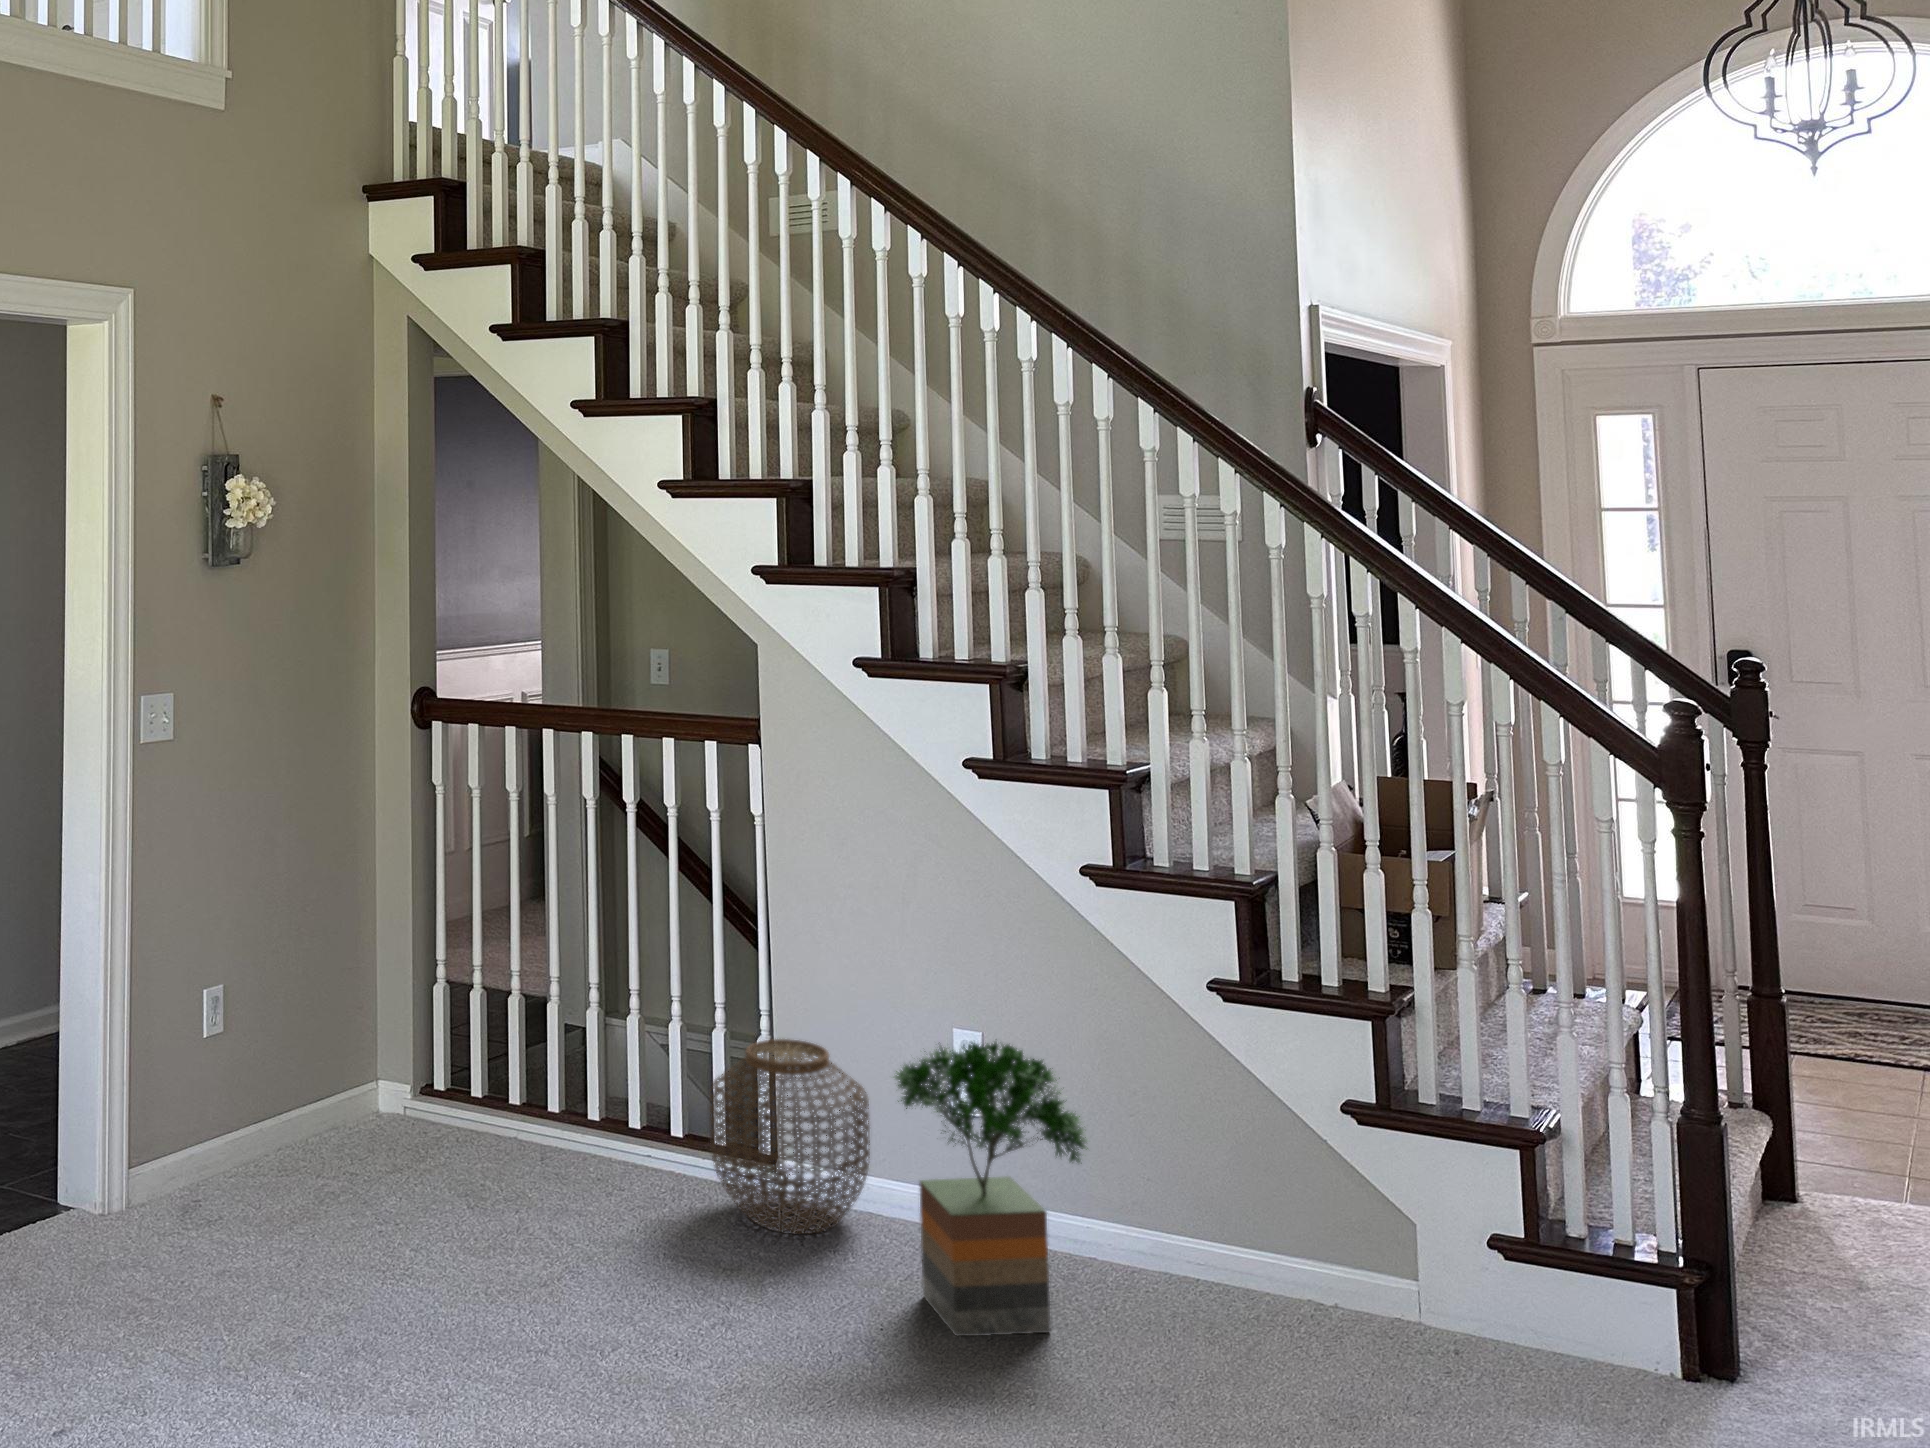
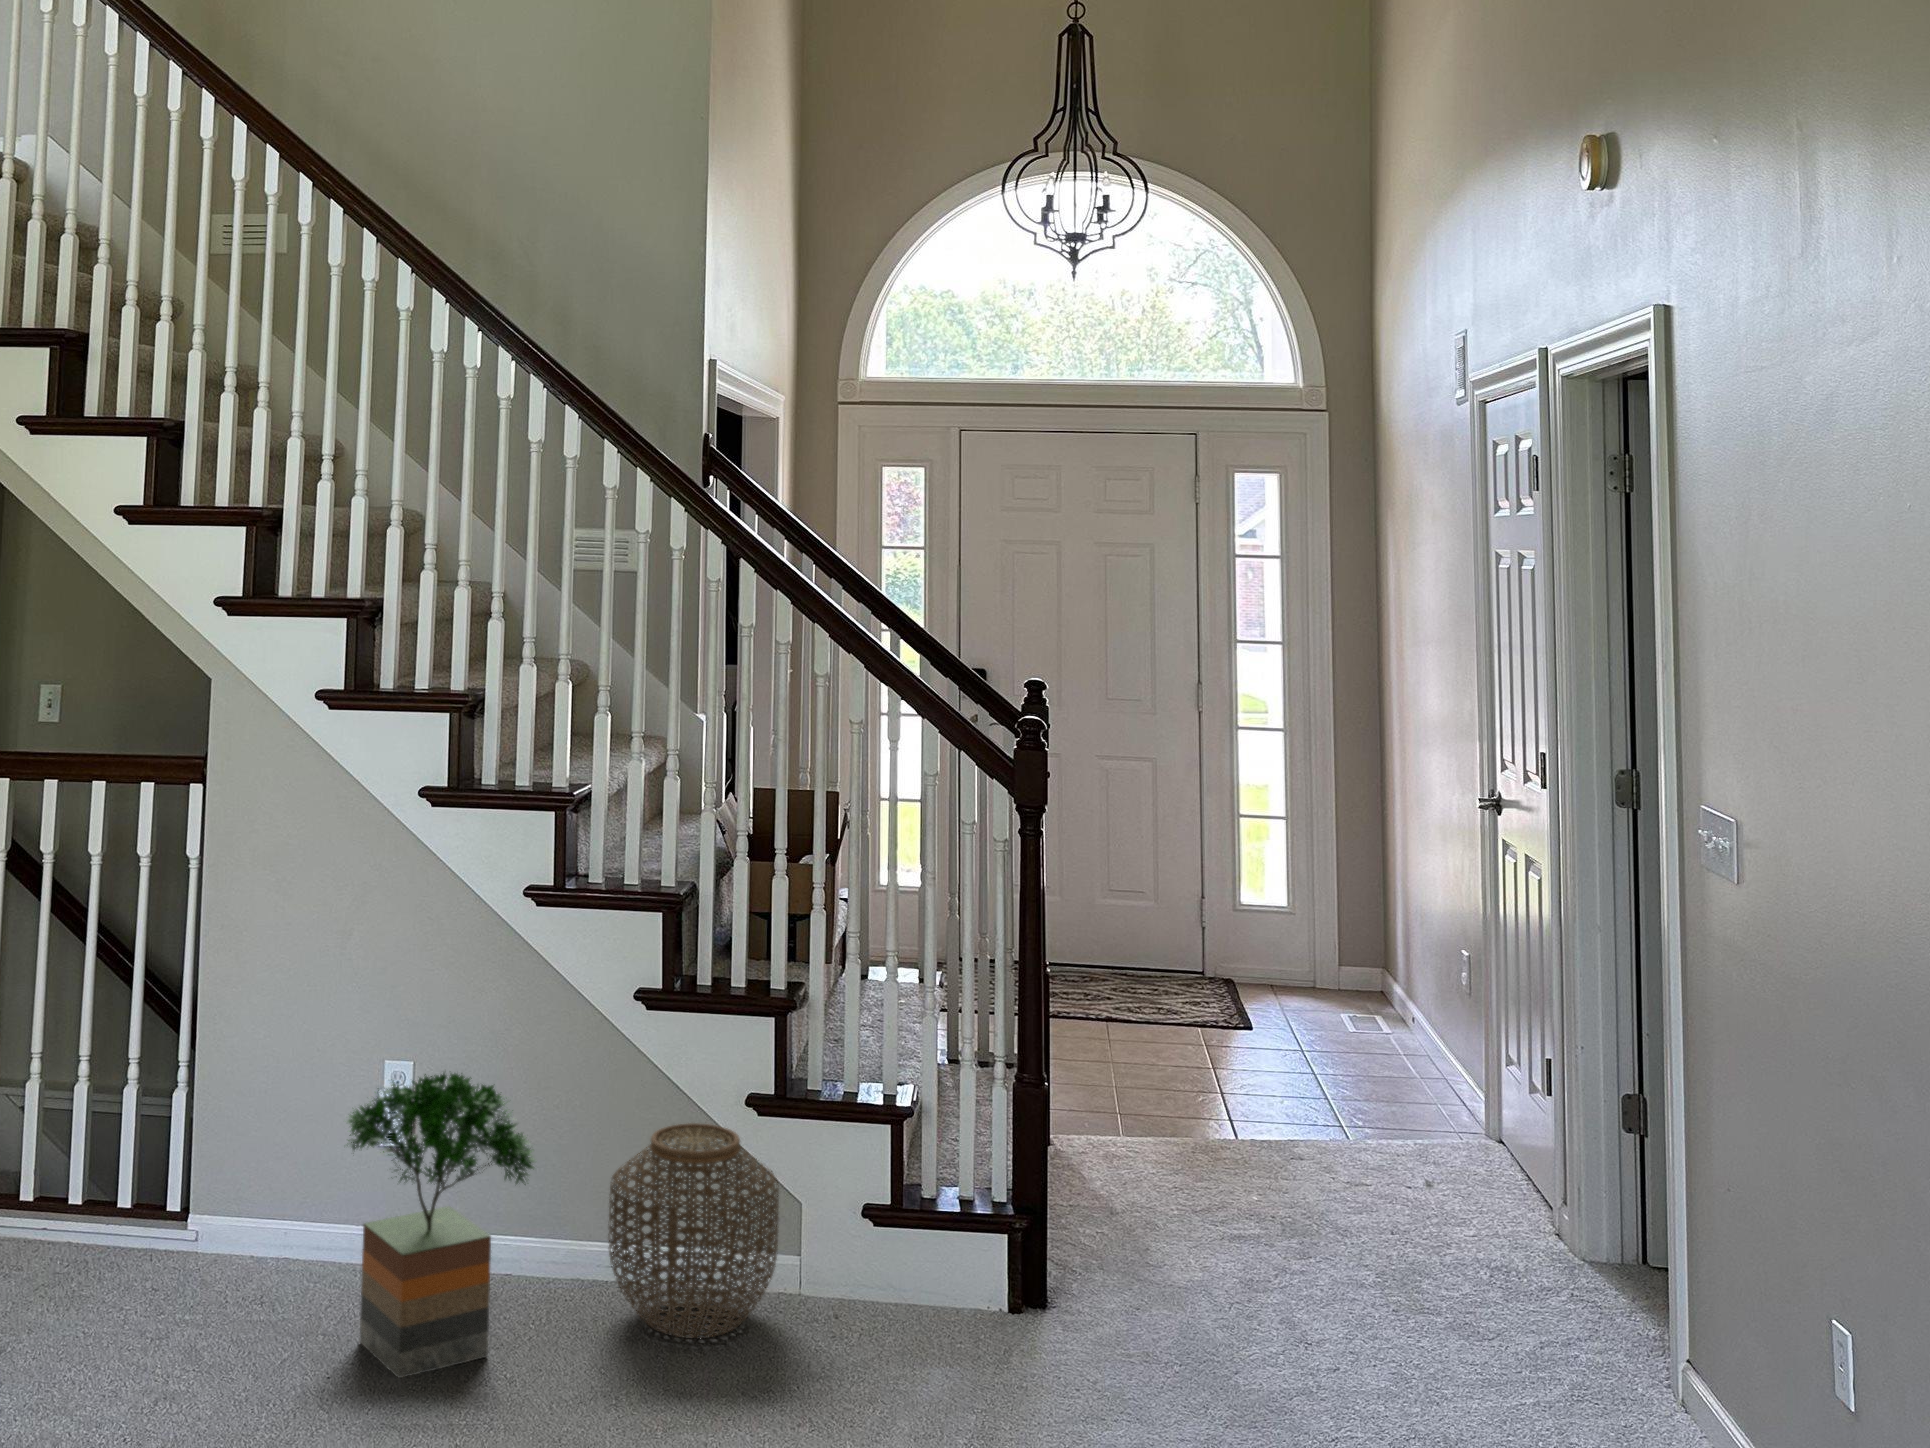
woven basket: present [709,1039,870,1234] -> present [608,1123,779,1338]

